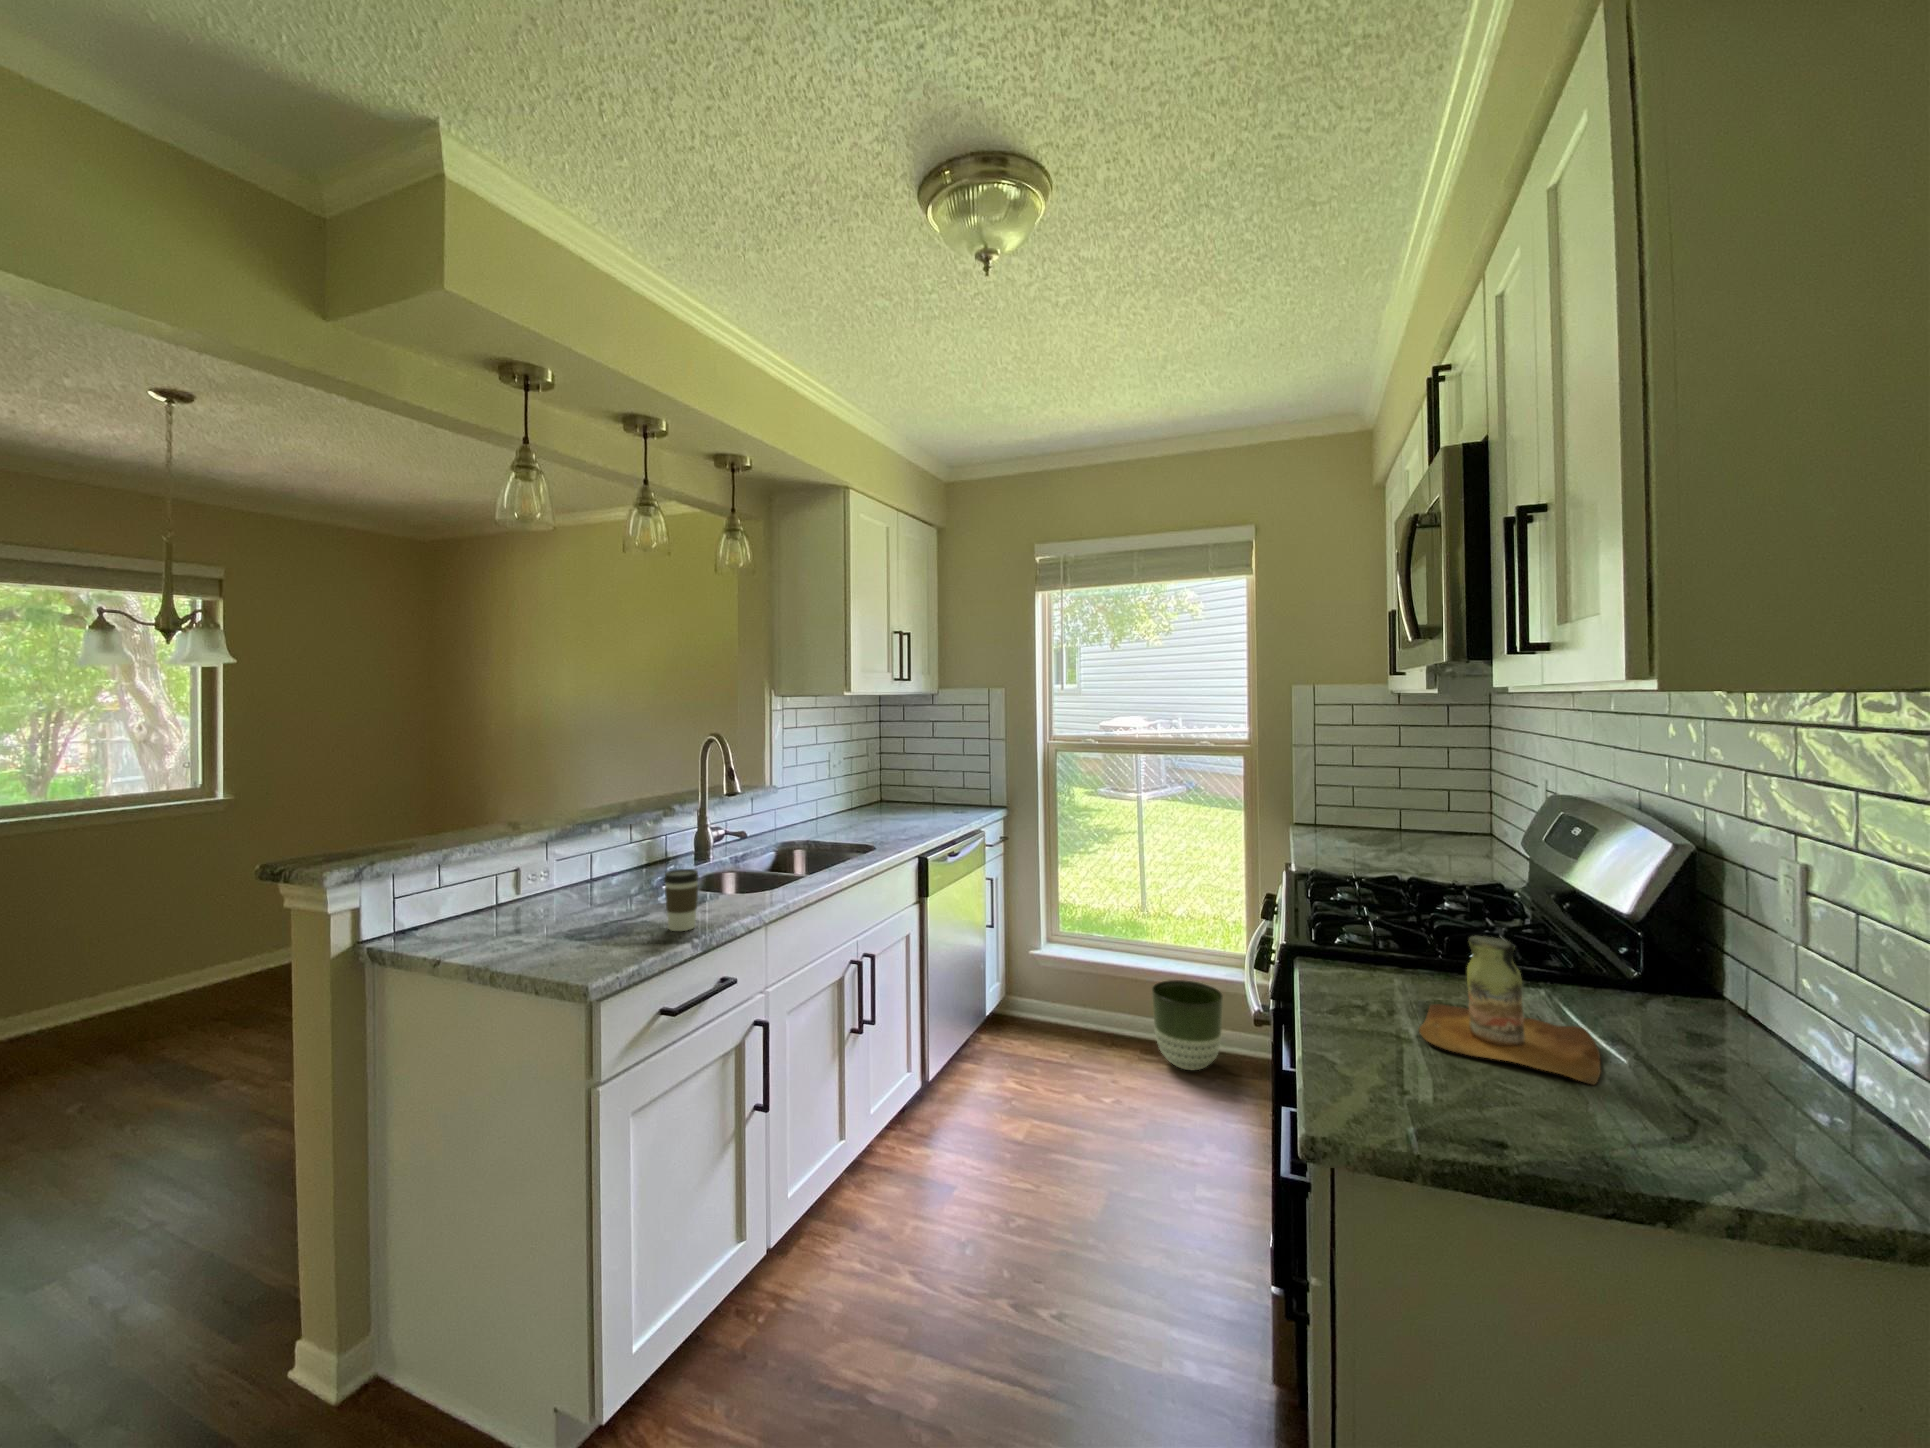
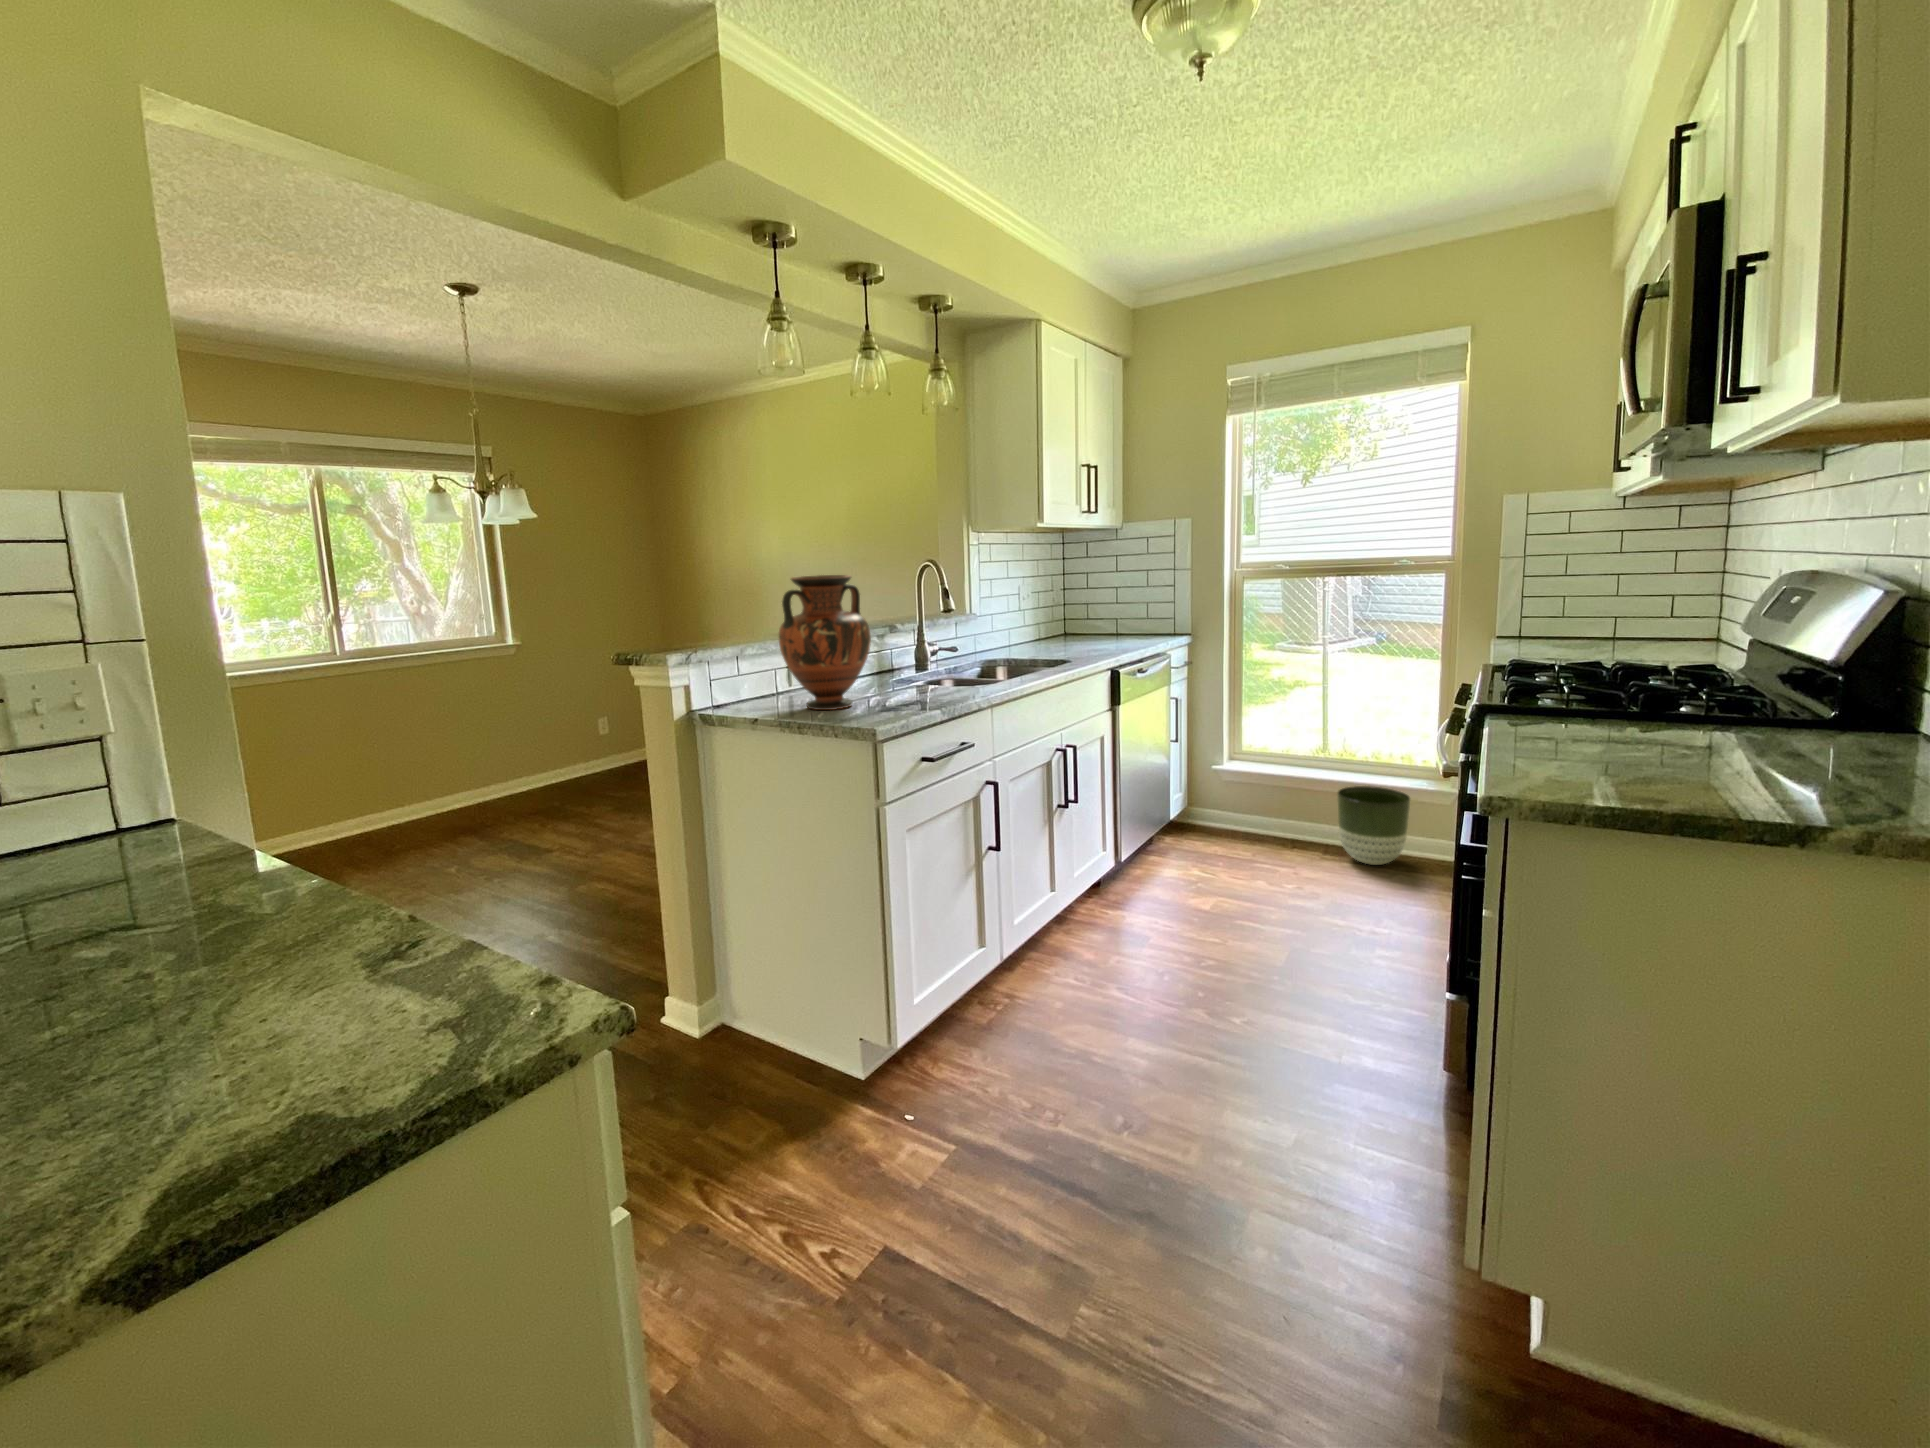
vase: none [490,765,614,939] -> present [779,575,871,710]
coffee cup: present [664,869,699,931] -> none [913,657,942,705]
bottle: present [1419,936,1601,1085] -> none [1593,665,1767,773]

